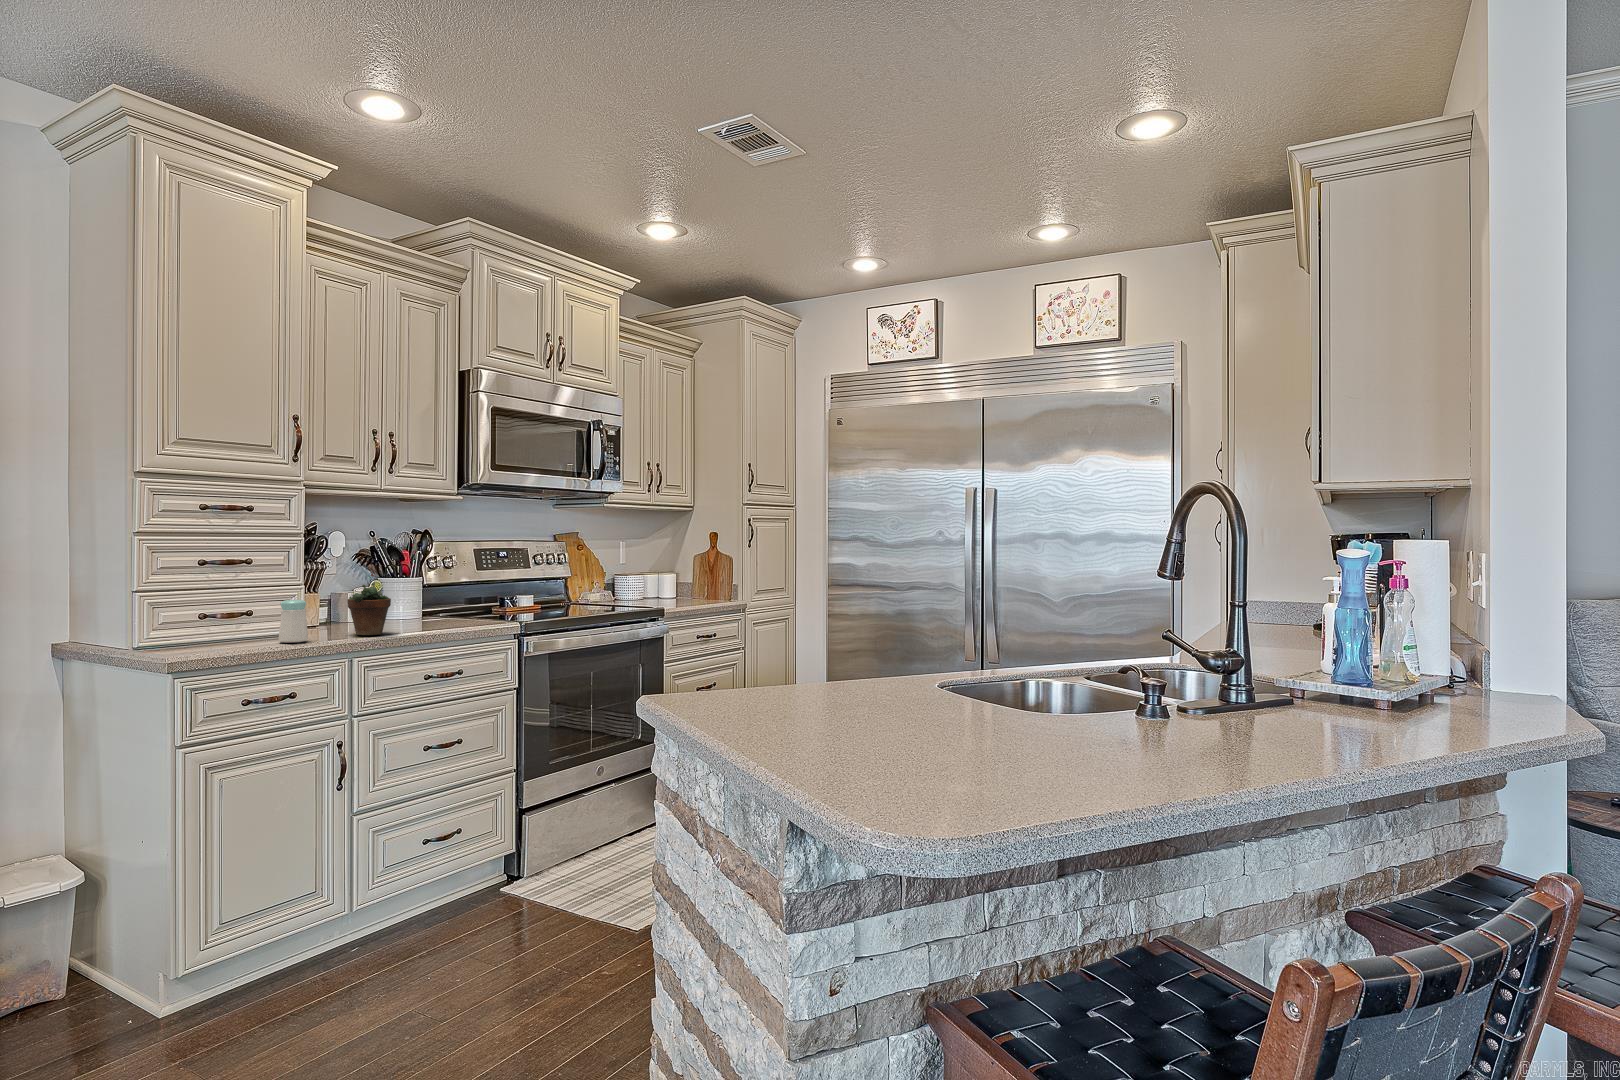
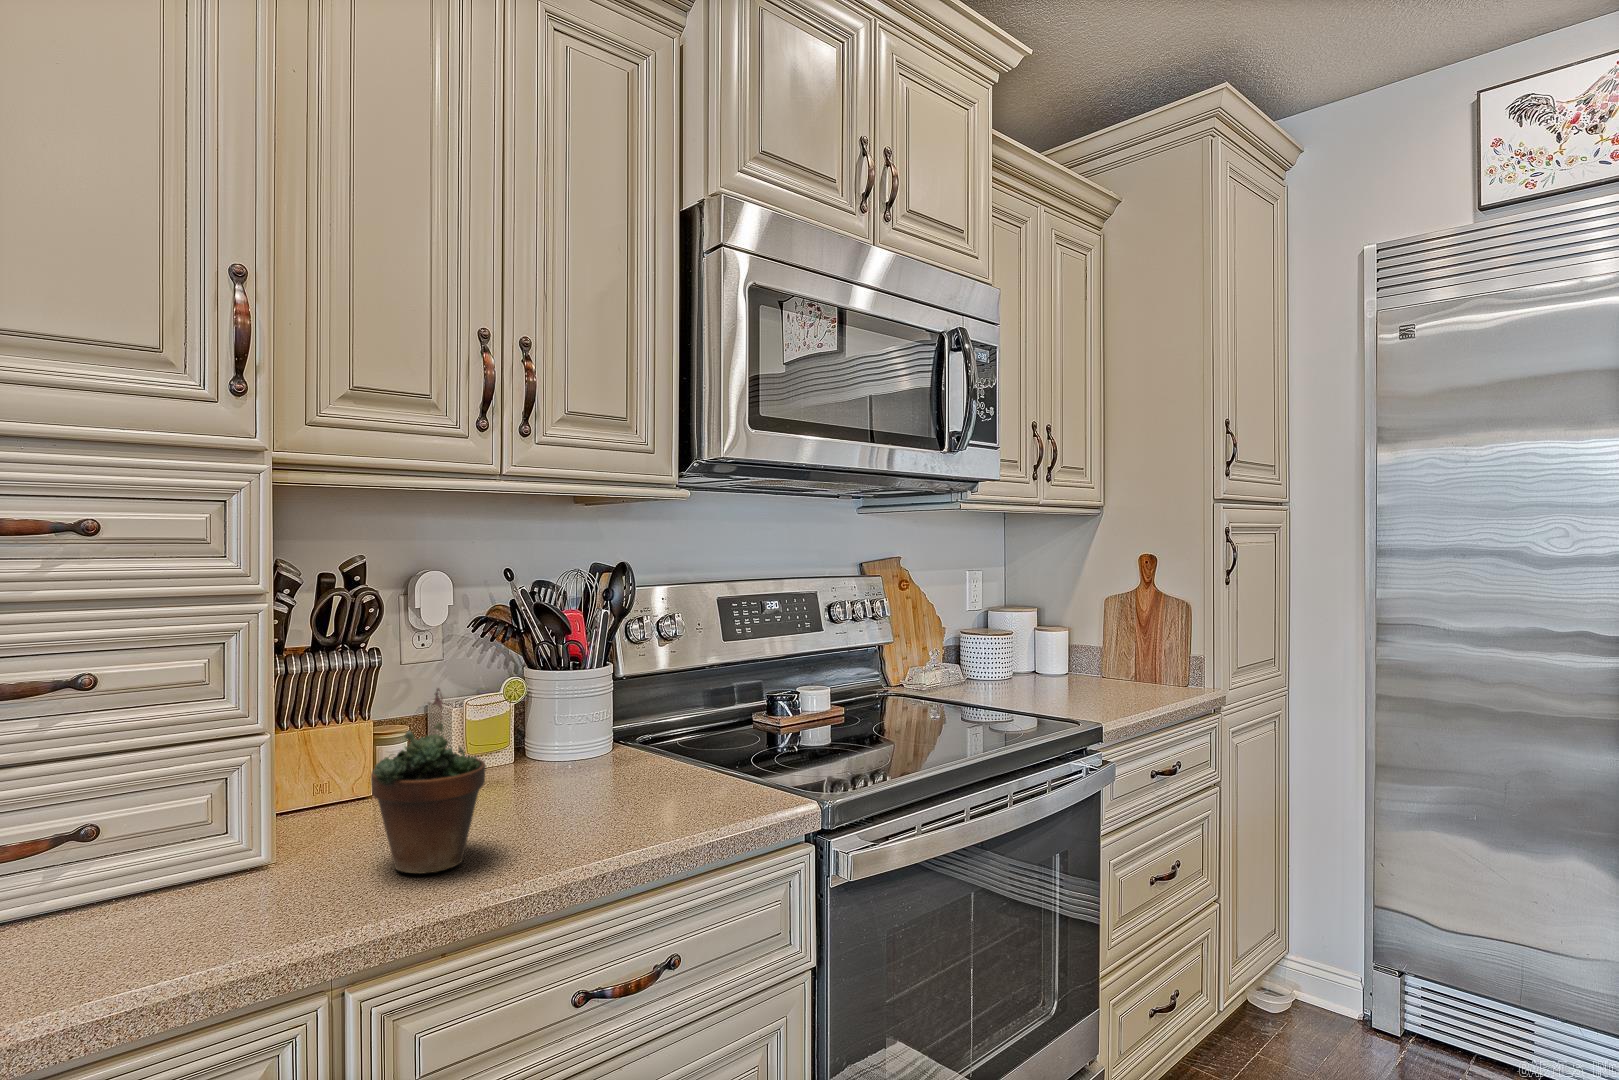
salt shaker: present [279,600,308,643] -> none [138,791,235,931]

